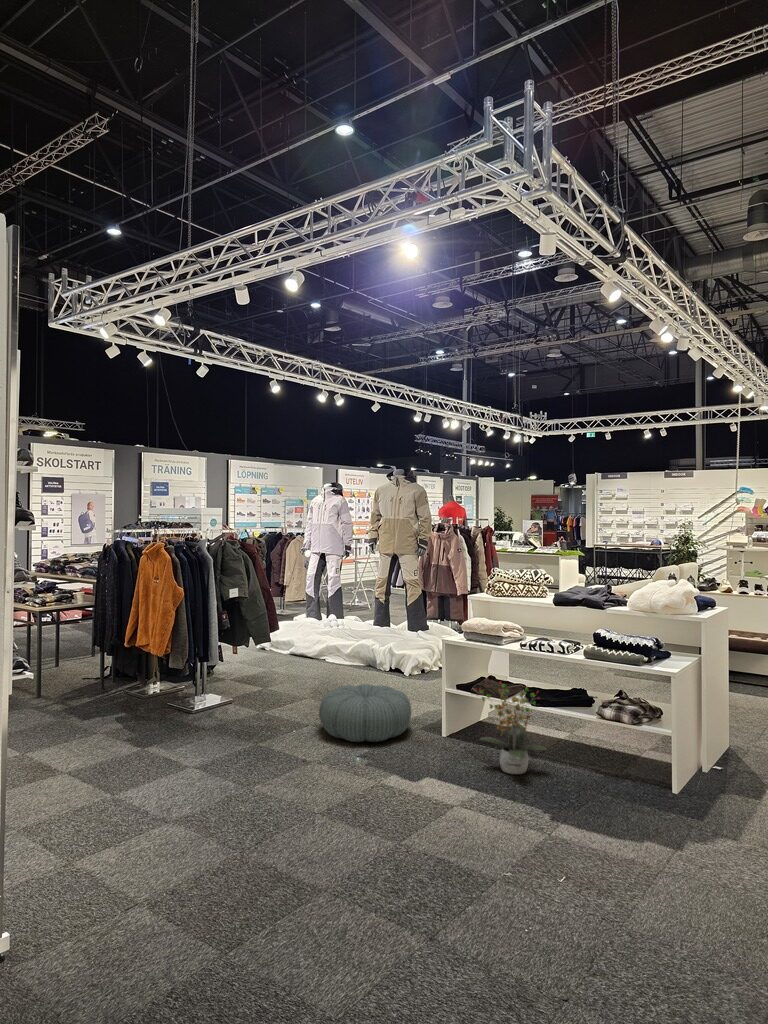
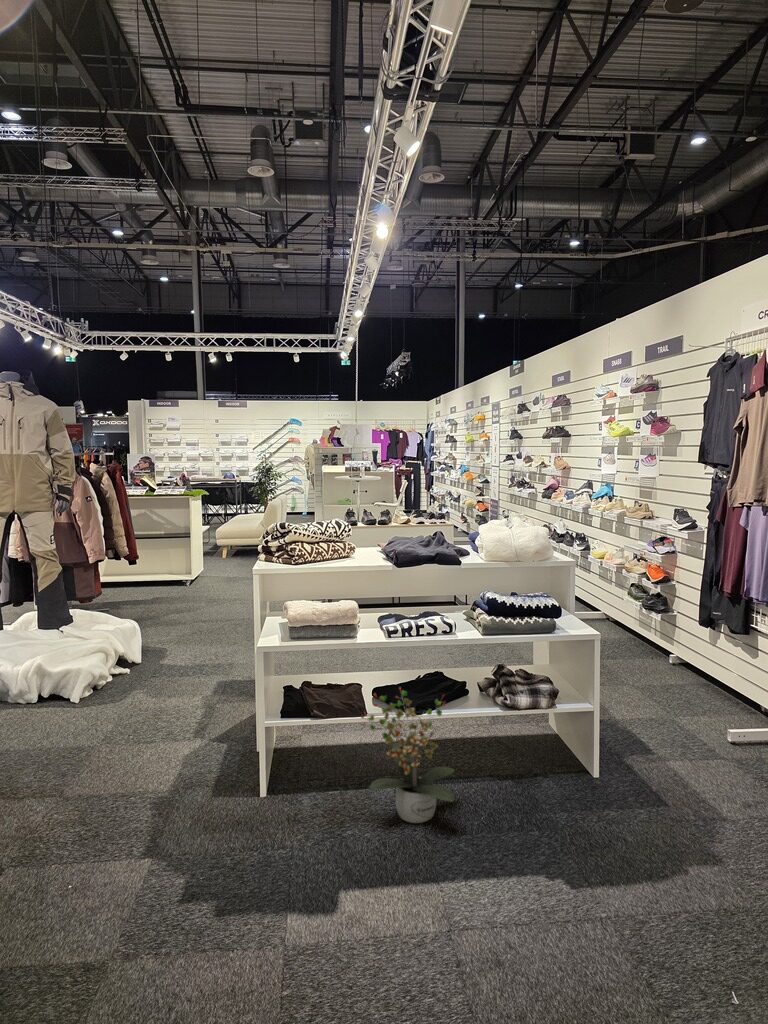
pouf: present [319,684,411,742] -> none [35,743,213,875]

